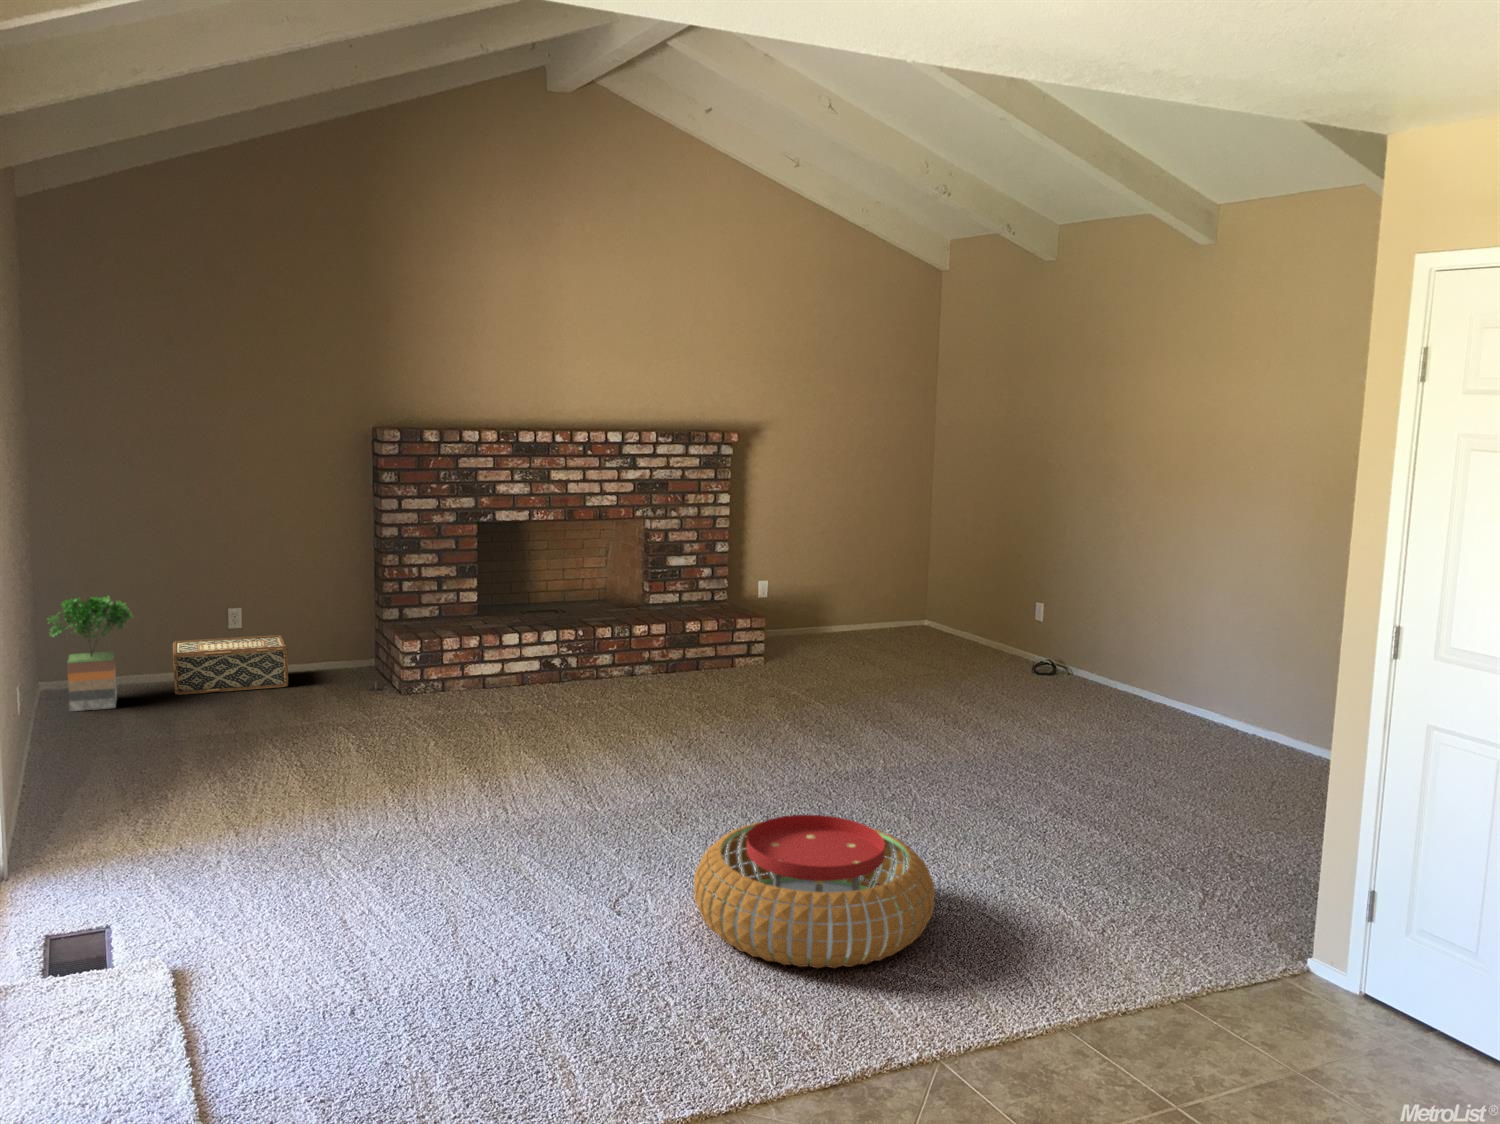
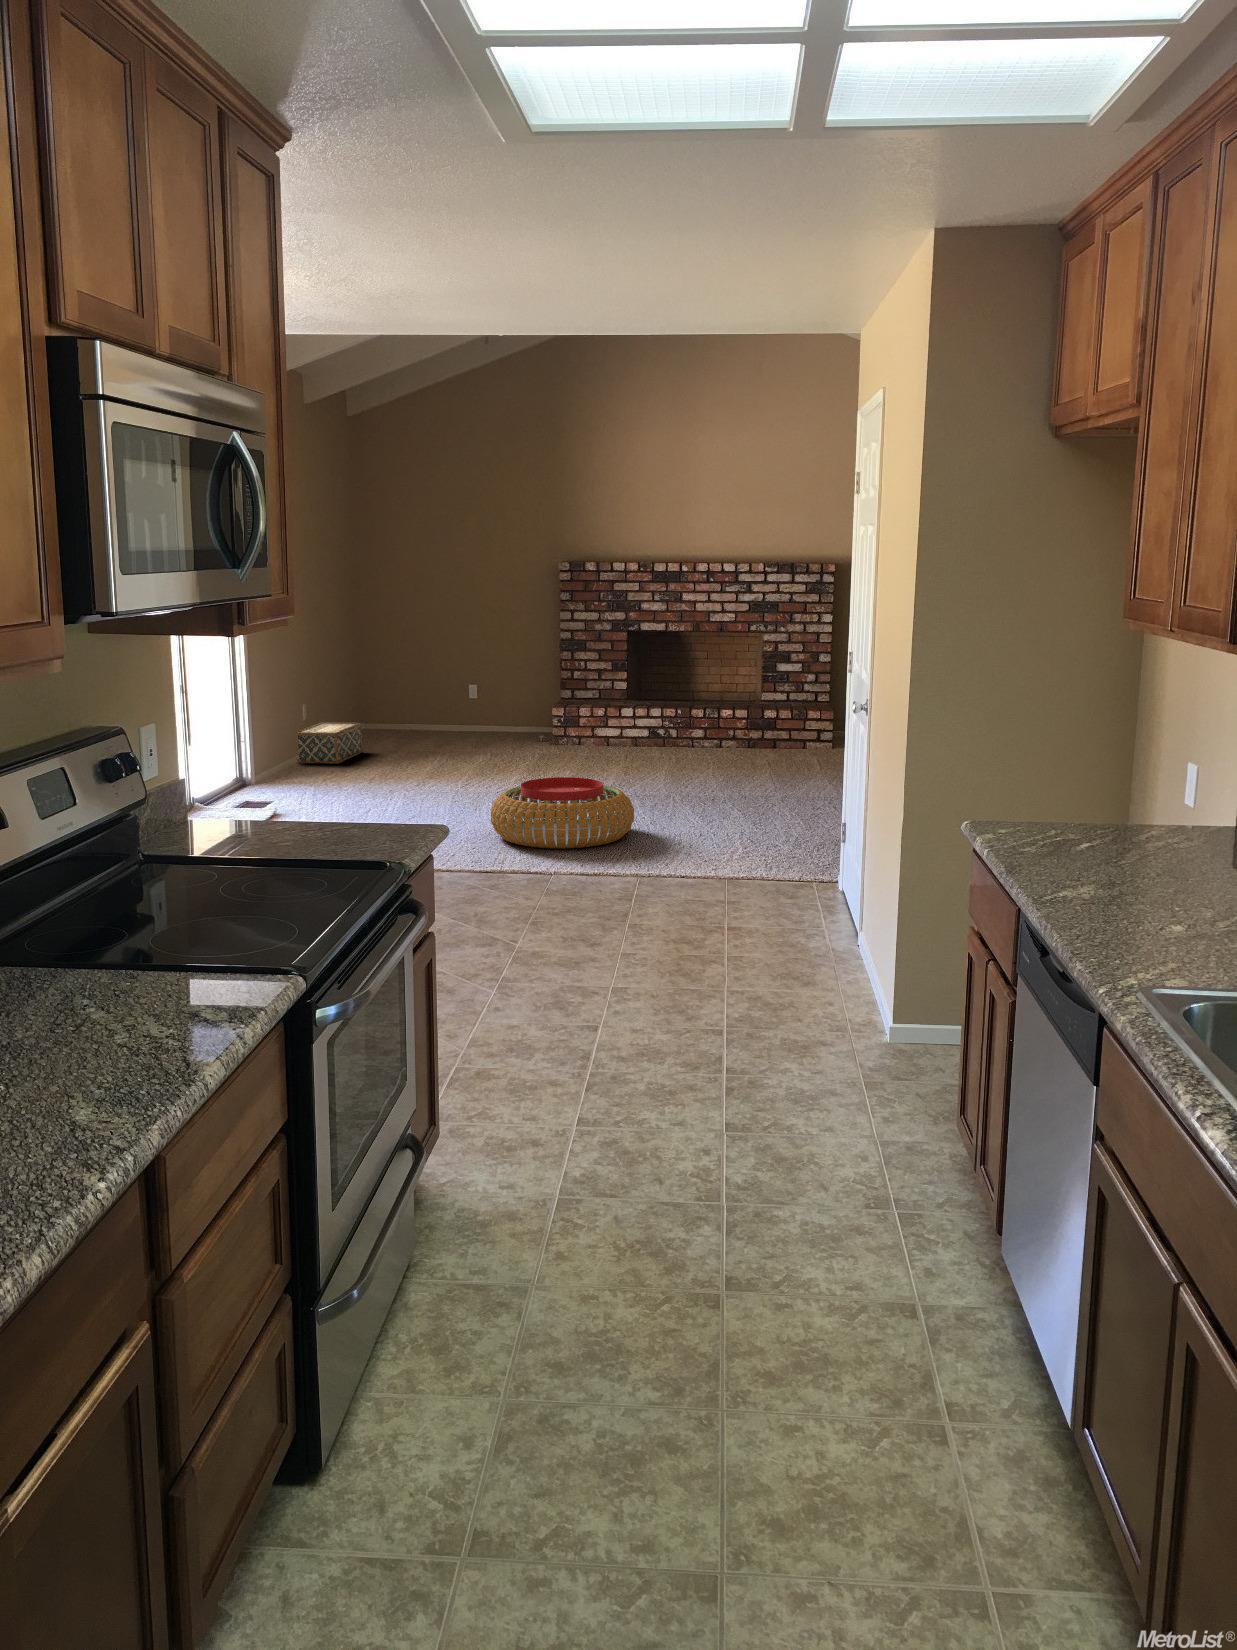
potted tree: present [48,596,132,711] -> none [358,667,411,737]
woven basket: present [173,635,288,695] -> present [296,722,362,764]

